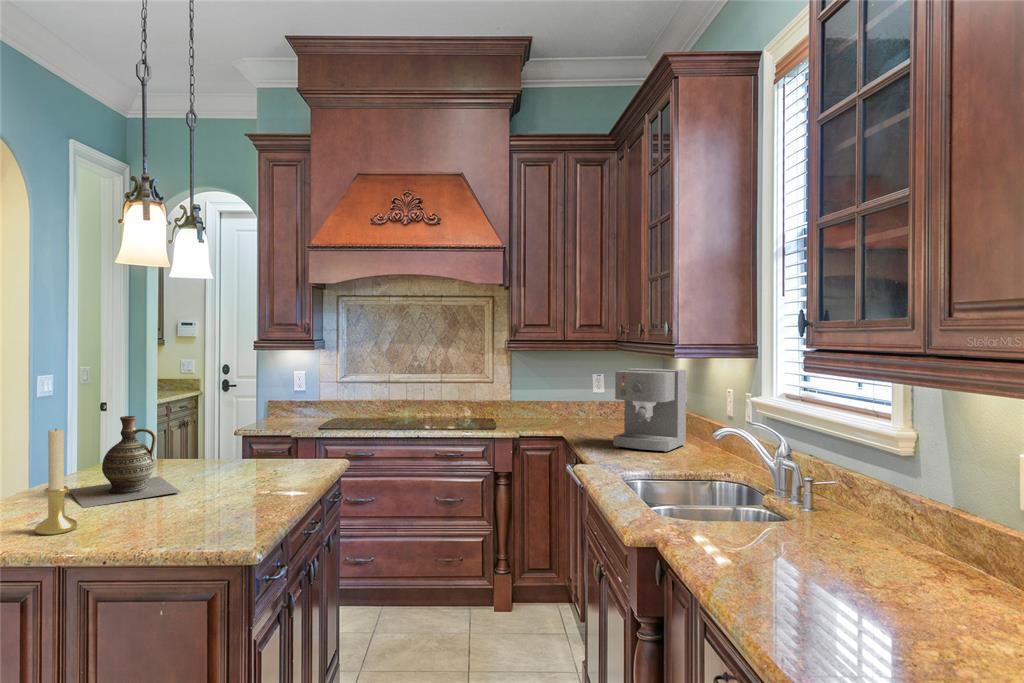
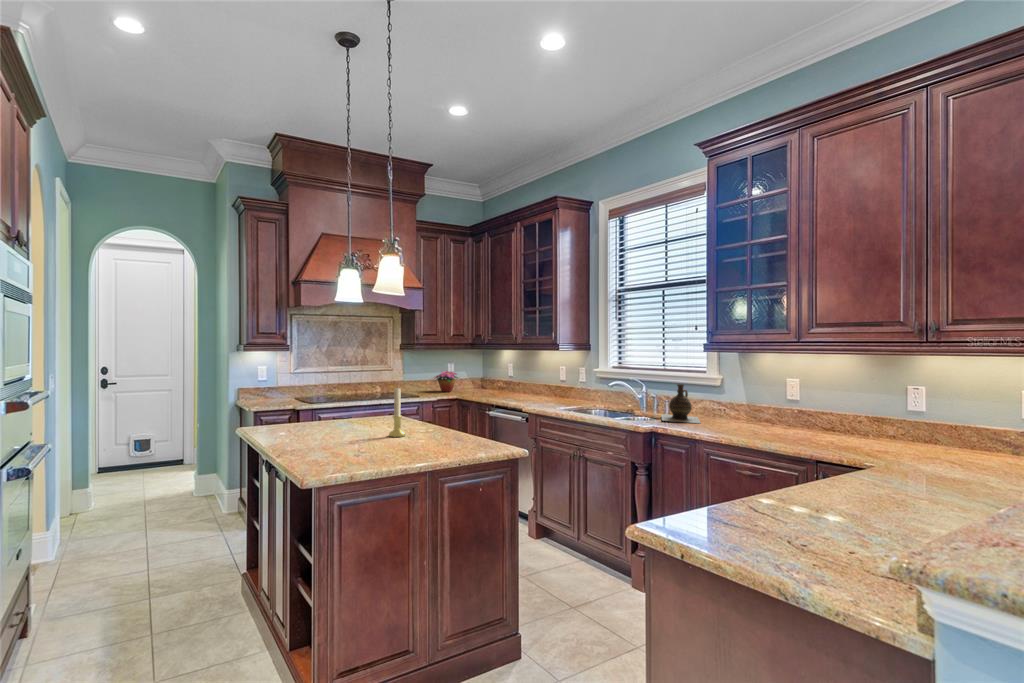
coffee maker: present [613,368,686,453] -> none [504,358,533,399]
flower arrangement: none [540,387,596,424] -> present [435,371,458,392]
ceramic jug: present [69,416,180,508] -> present [661,384,700,423]

